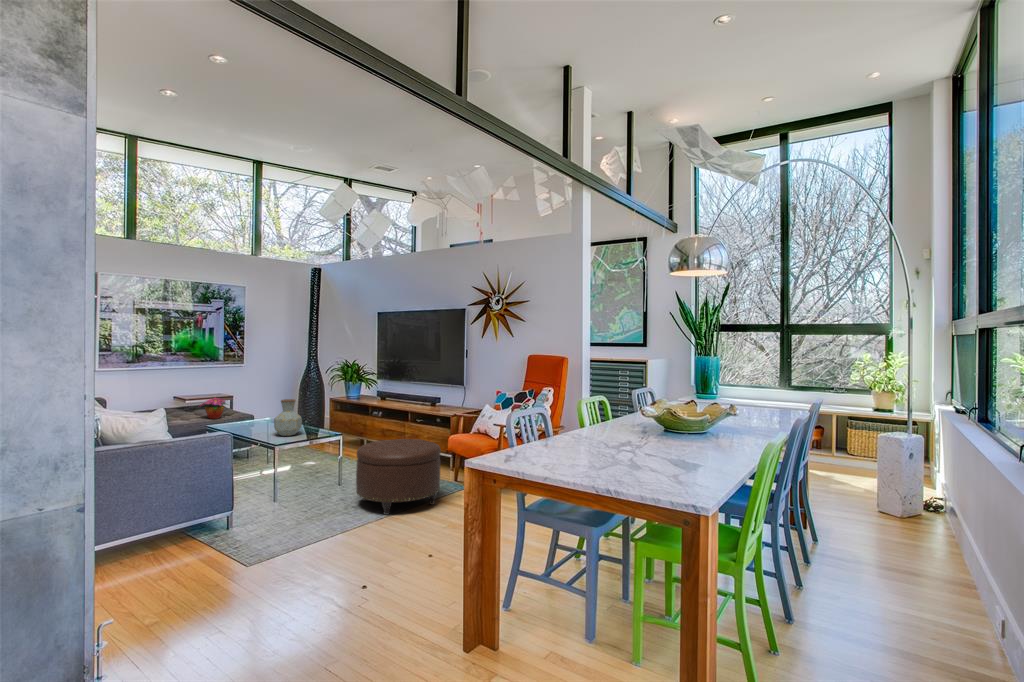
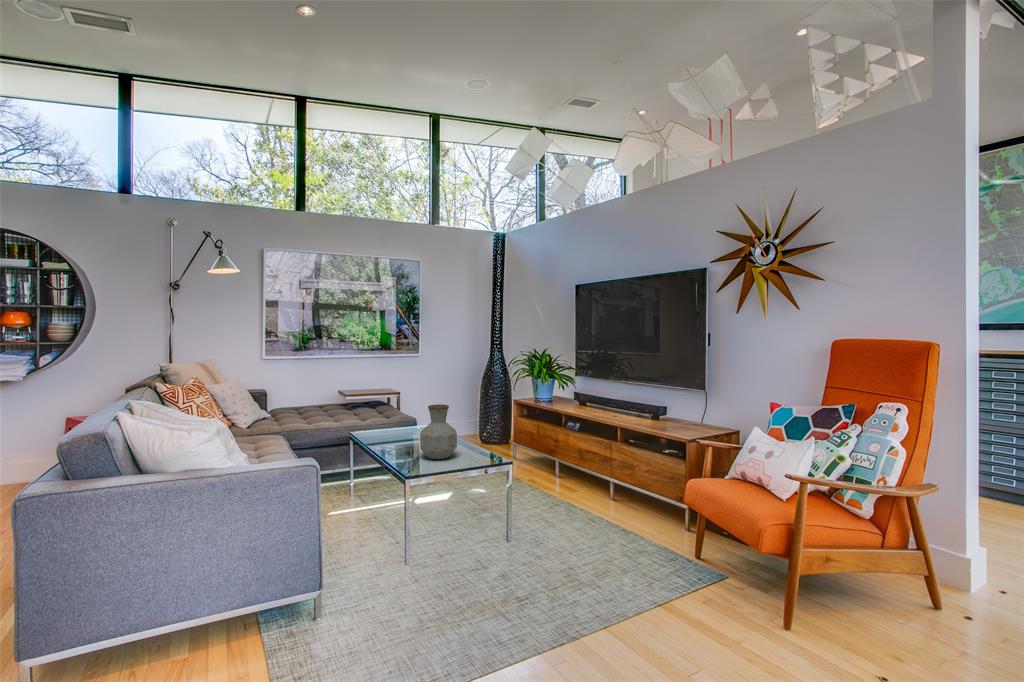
flower arrangement: present [201,398,226,419] -> none [347,395,389,423]
ottoman: present [356,439,441,514] -> none [527,483,677,635]

